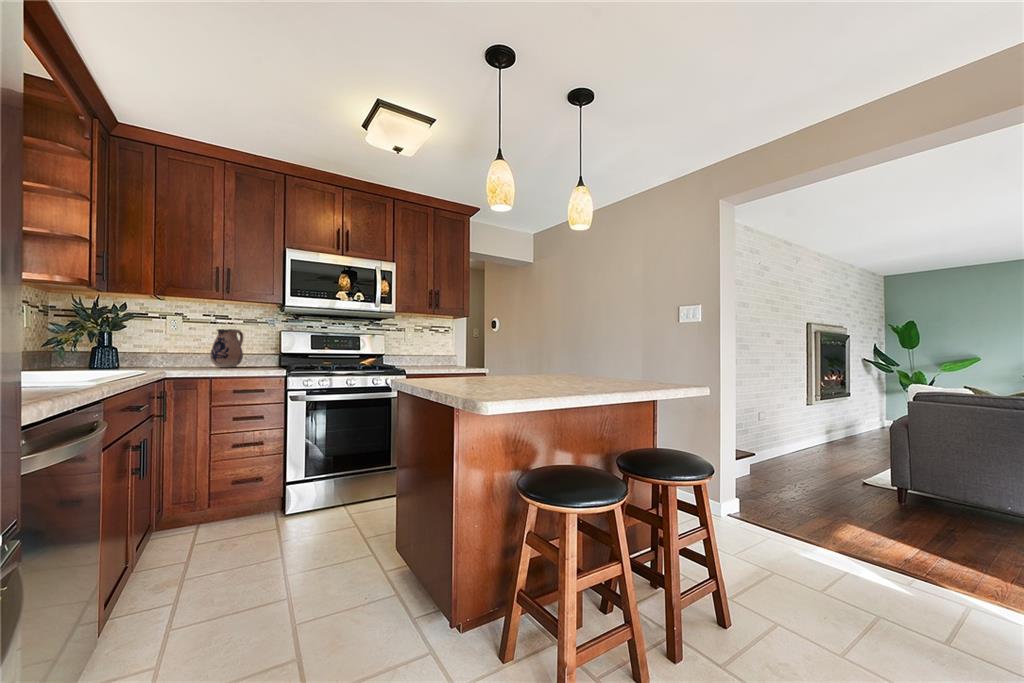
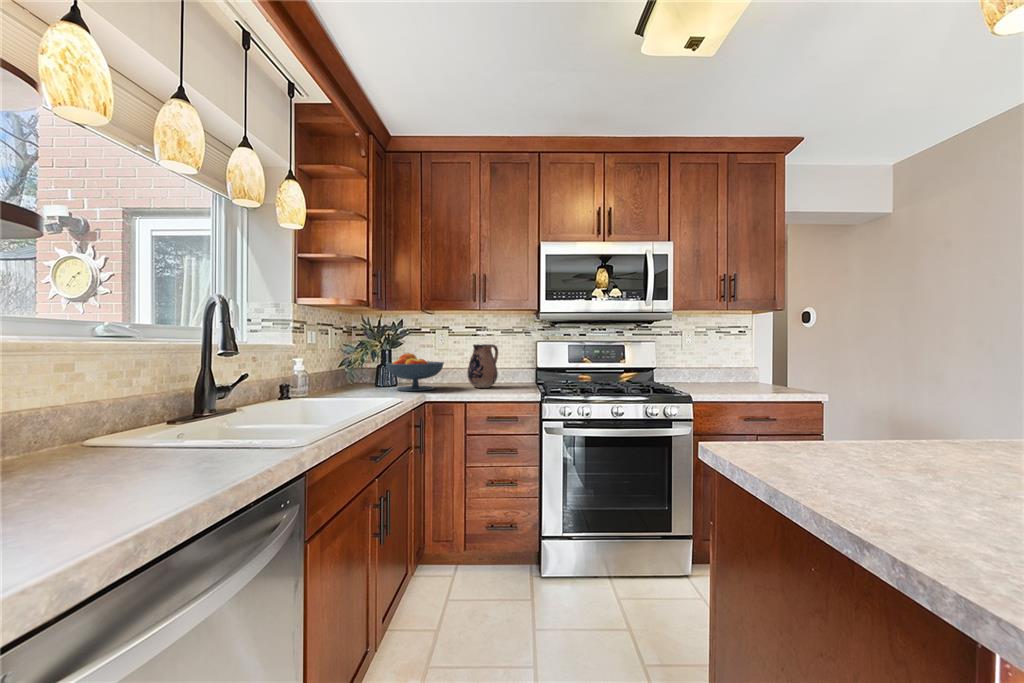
fruit bowl: none [111,335,185,370] -> present [386,353,444,391]

